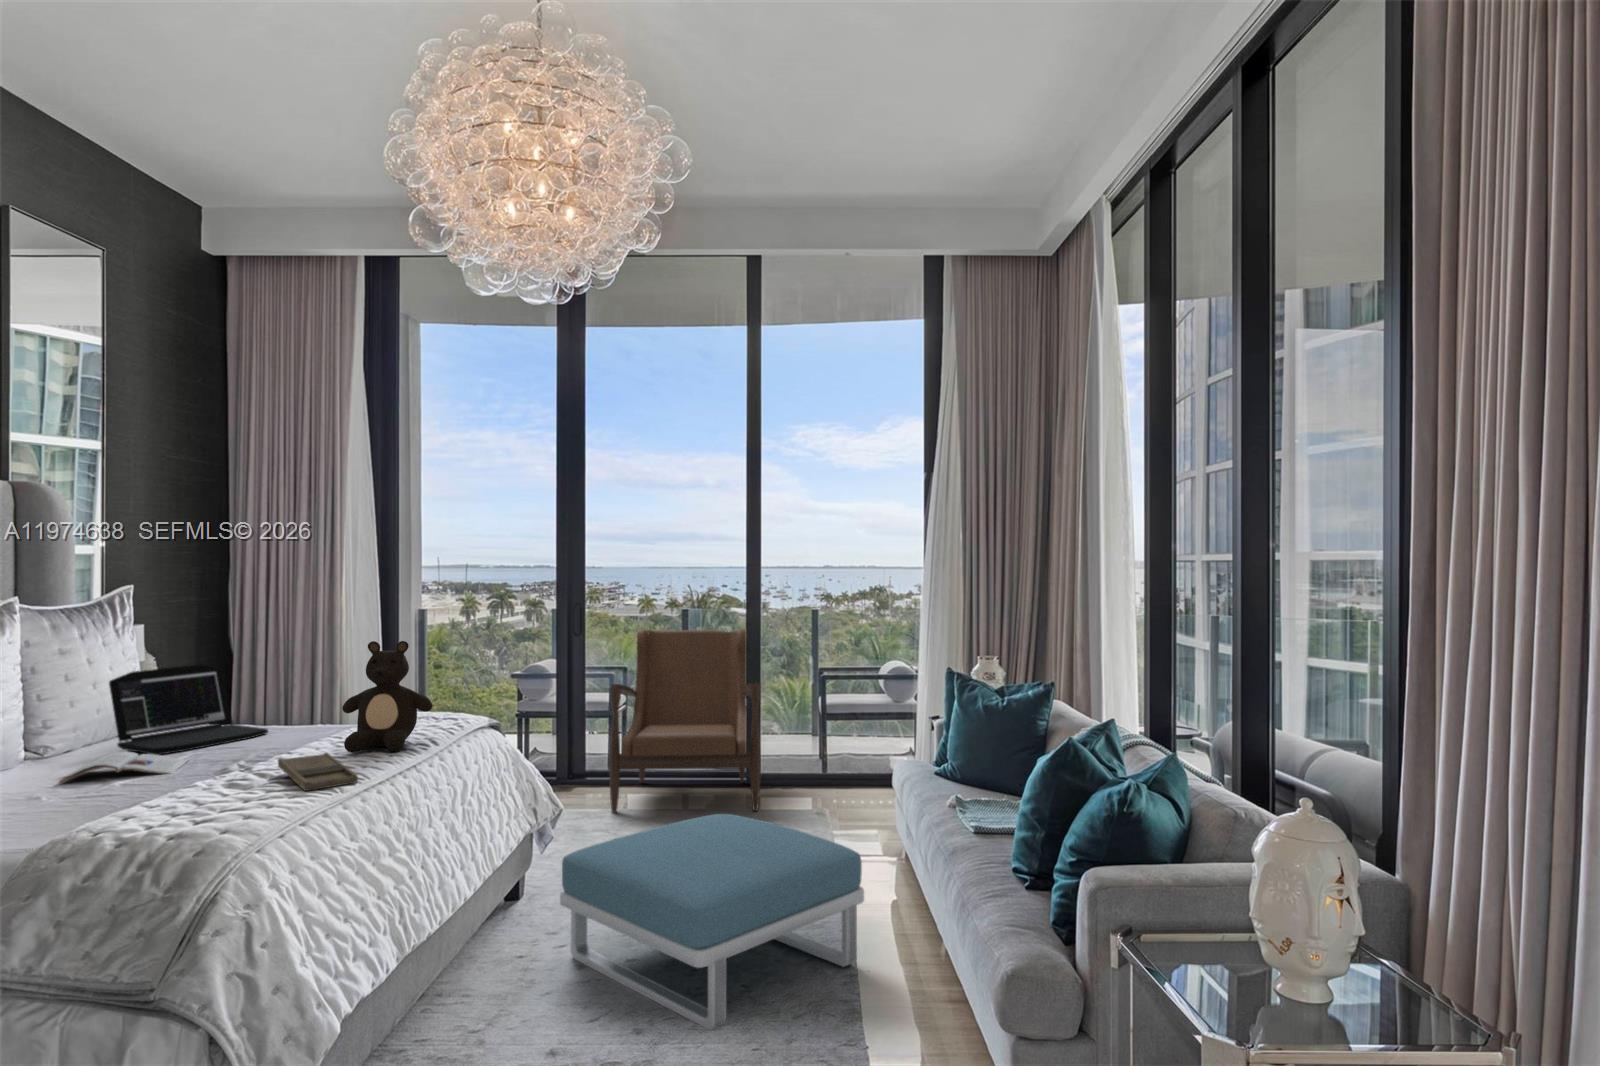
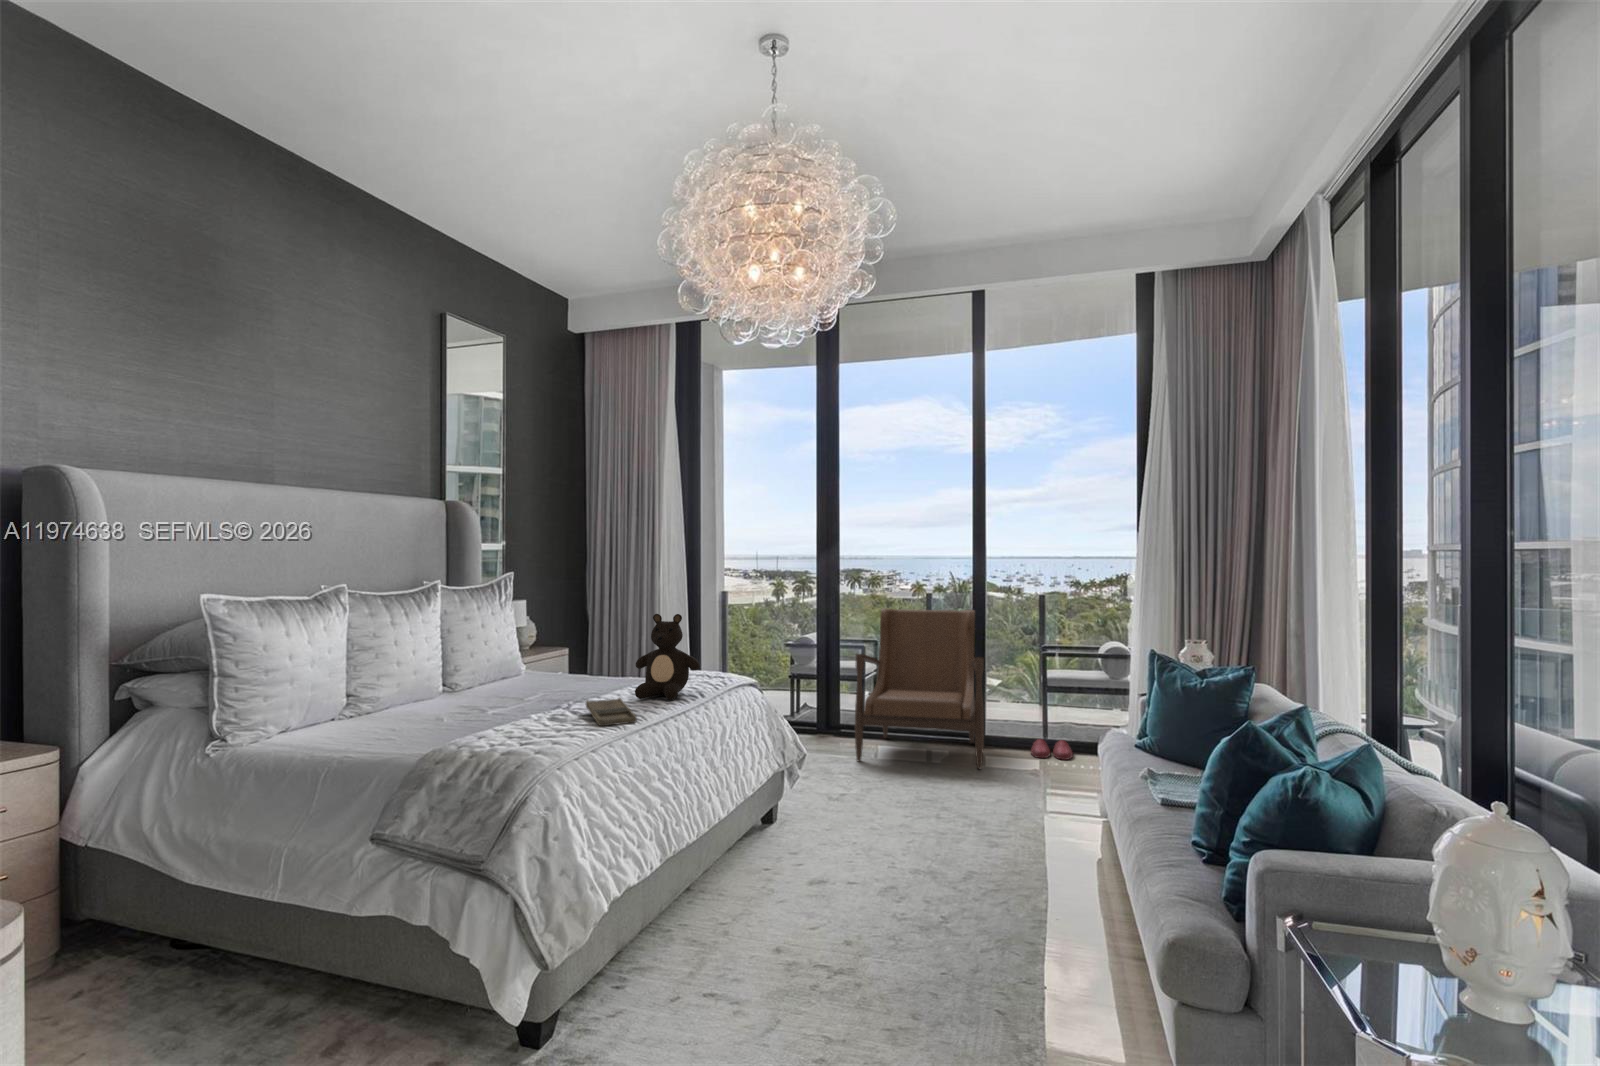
laptop: present [109,664,268,755] -> none [487,628,591,693]
magazine: present [59,751,188,782] -> none [449,689,534,709]
slippers: none [808,771,853,793] -> present [1031,739,1073,760]
footstool: present [560,814,864,1030] -> none [796,769,1057,951]

